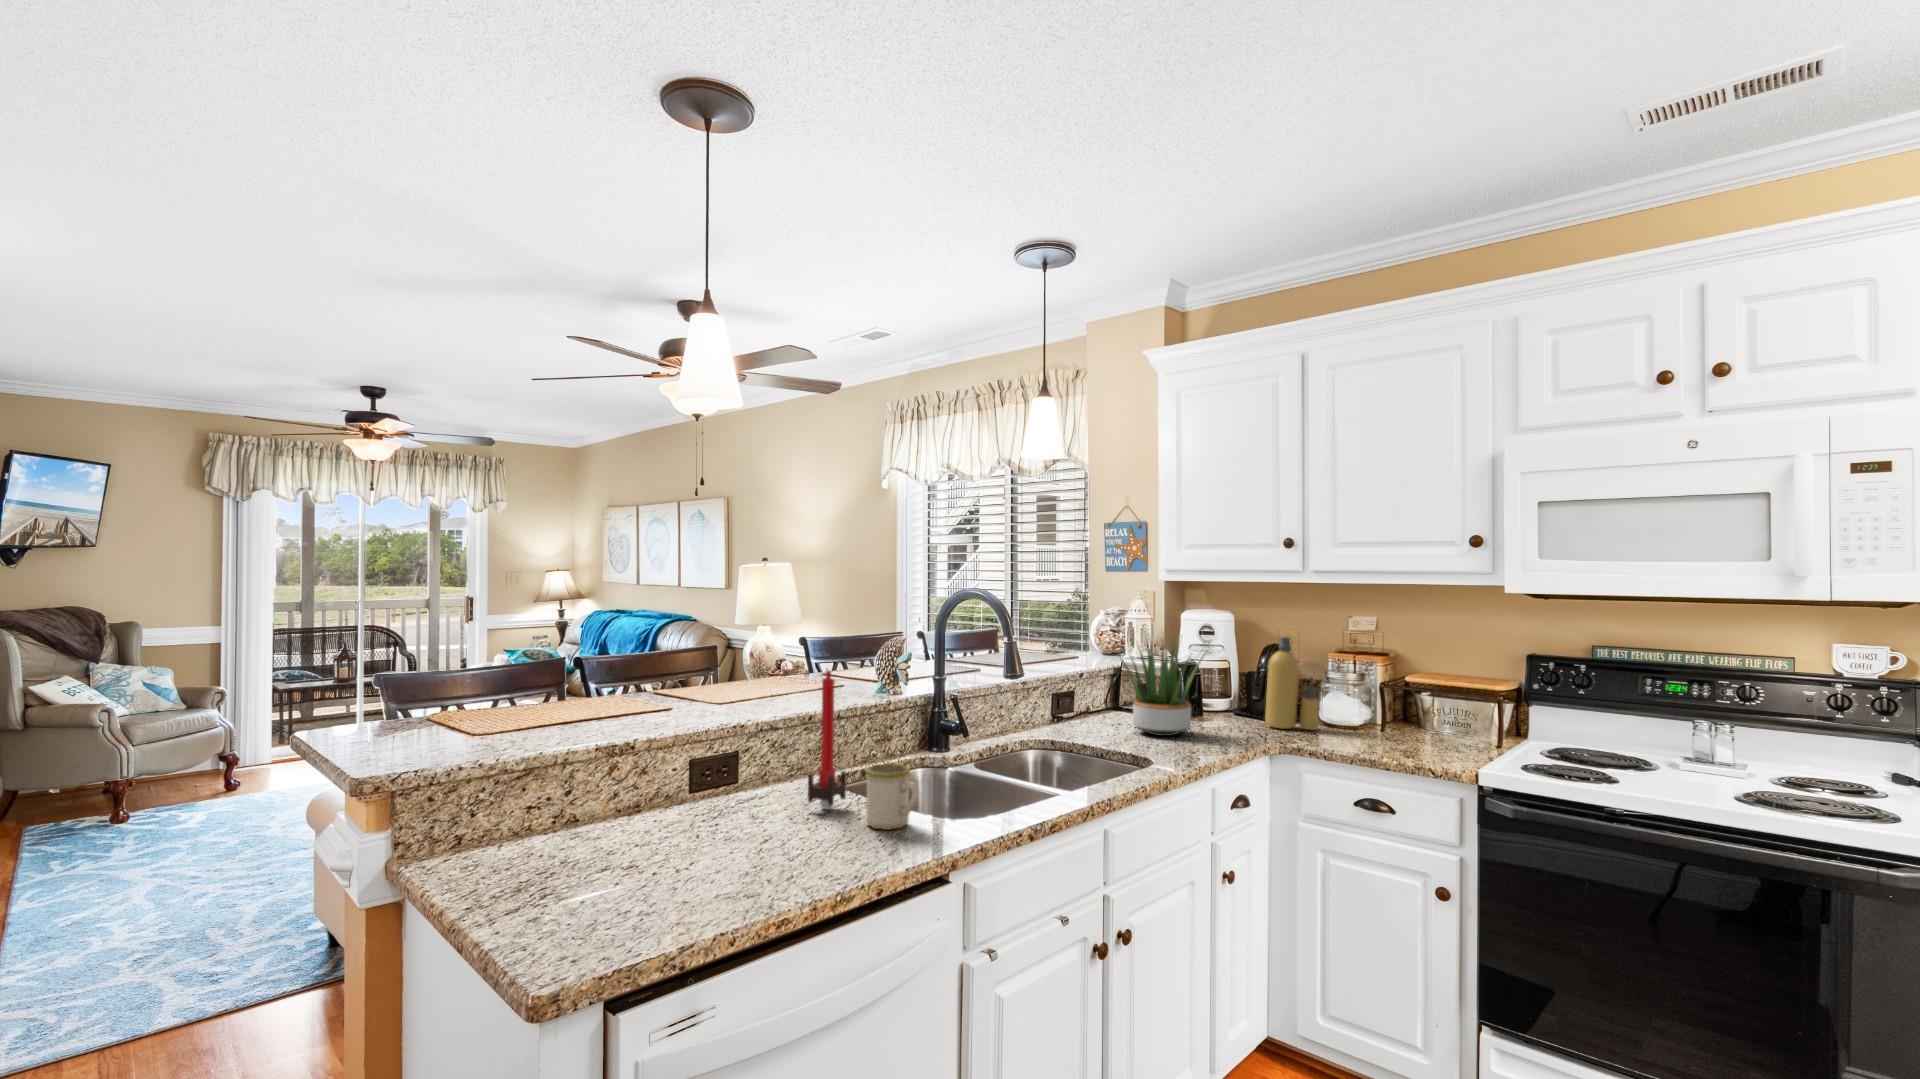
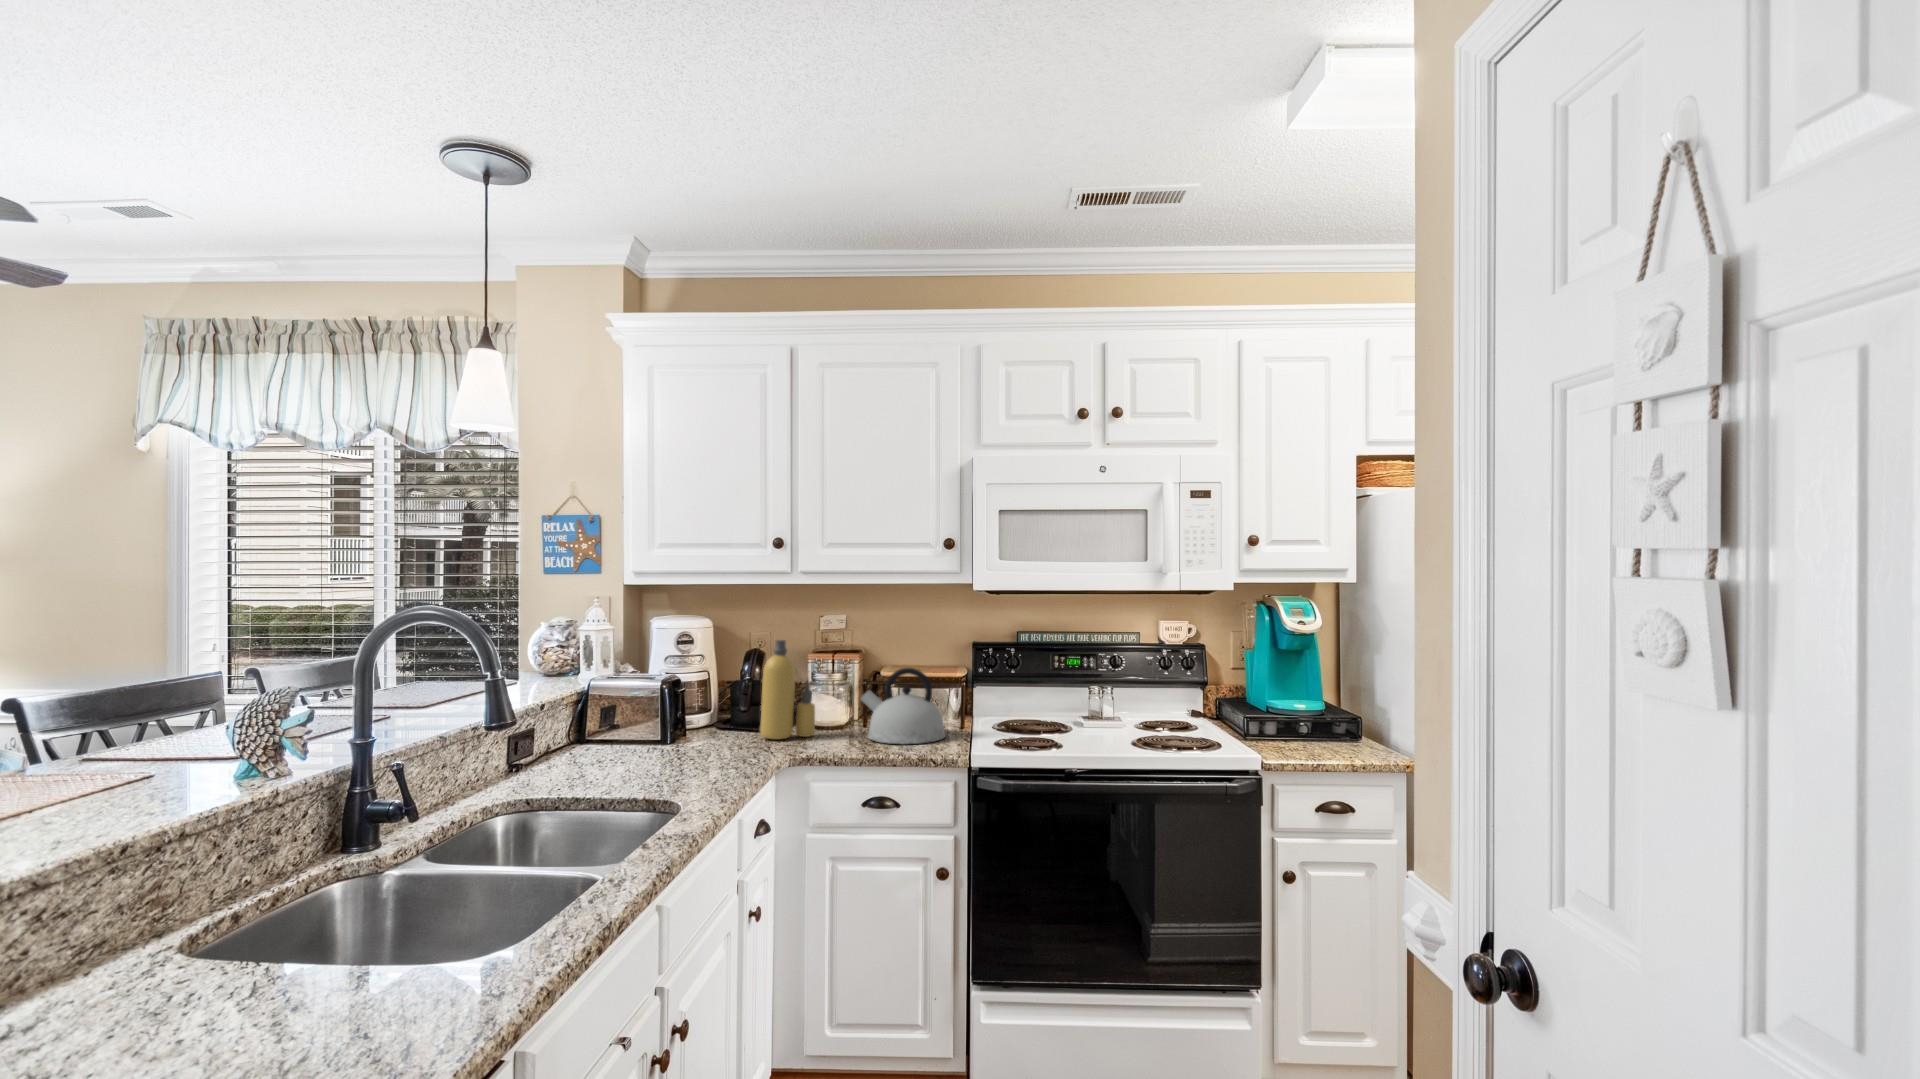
potted plant: present [1121,632,1206,736] -> none [599,643,710,770]
candle: present [808,671,846,809] -> none [155,765,239,1016]
kettle: none [1362,674,1454,751] -> present [861,668,946,744]
mug: present [866,764,919,830] -> none [301,904,416,1030]

